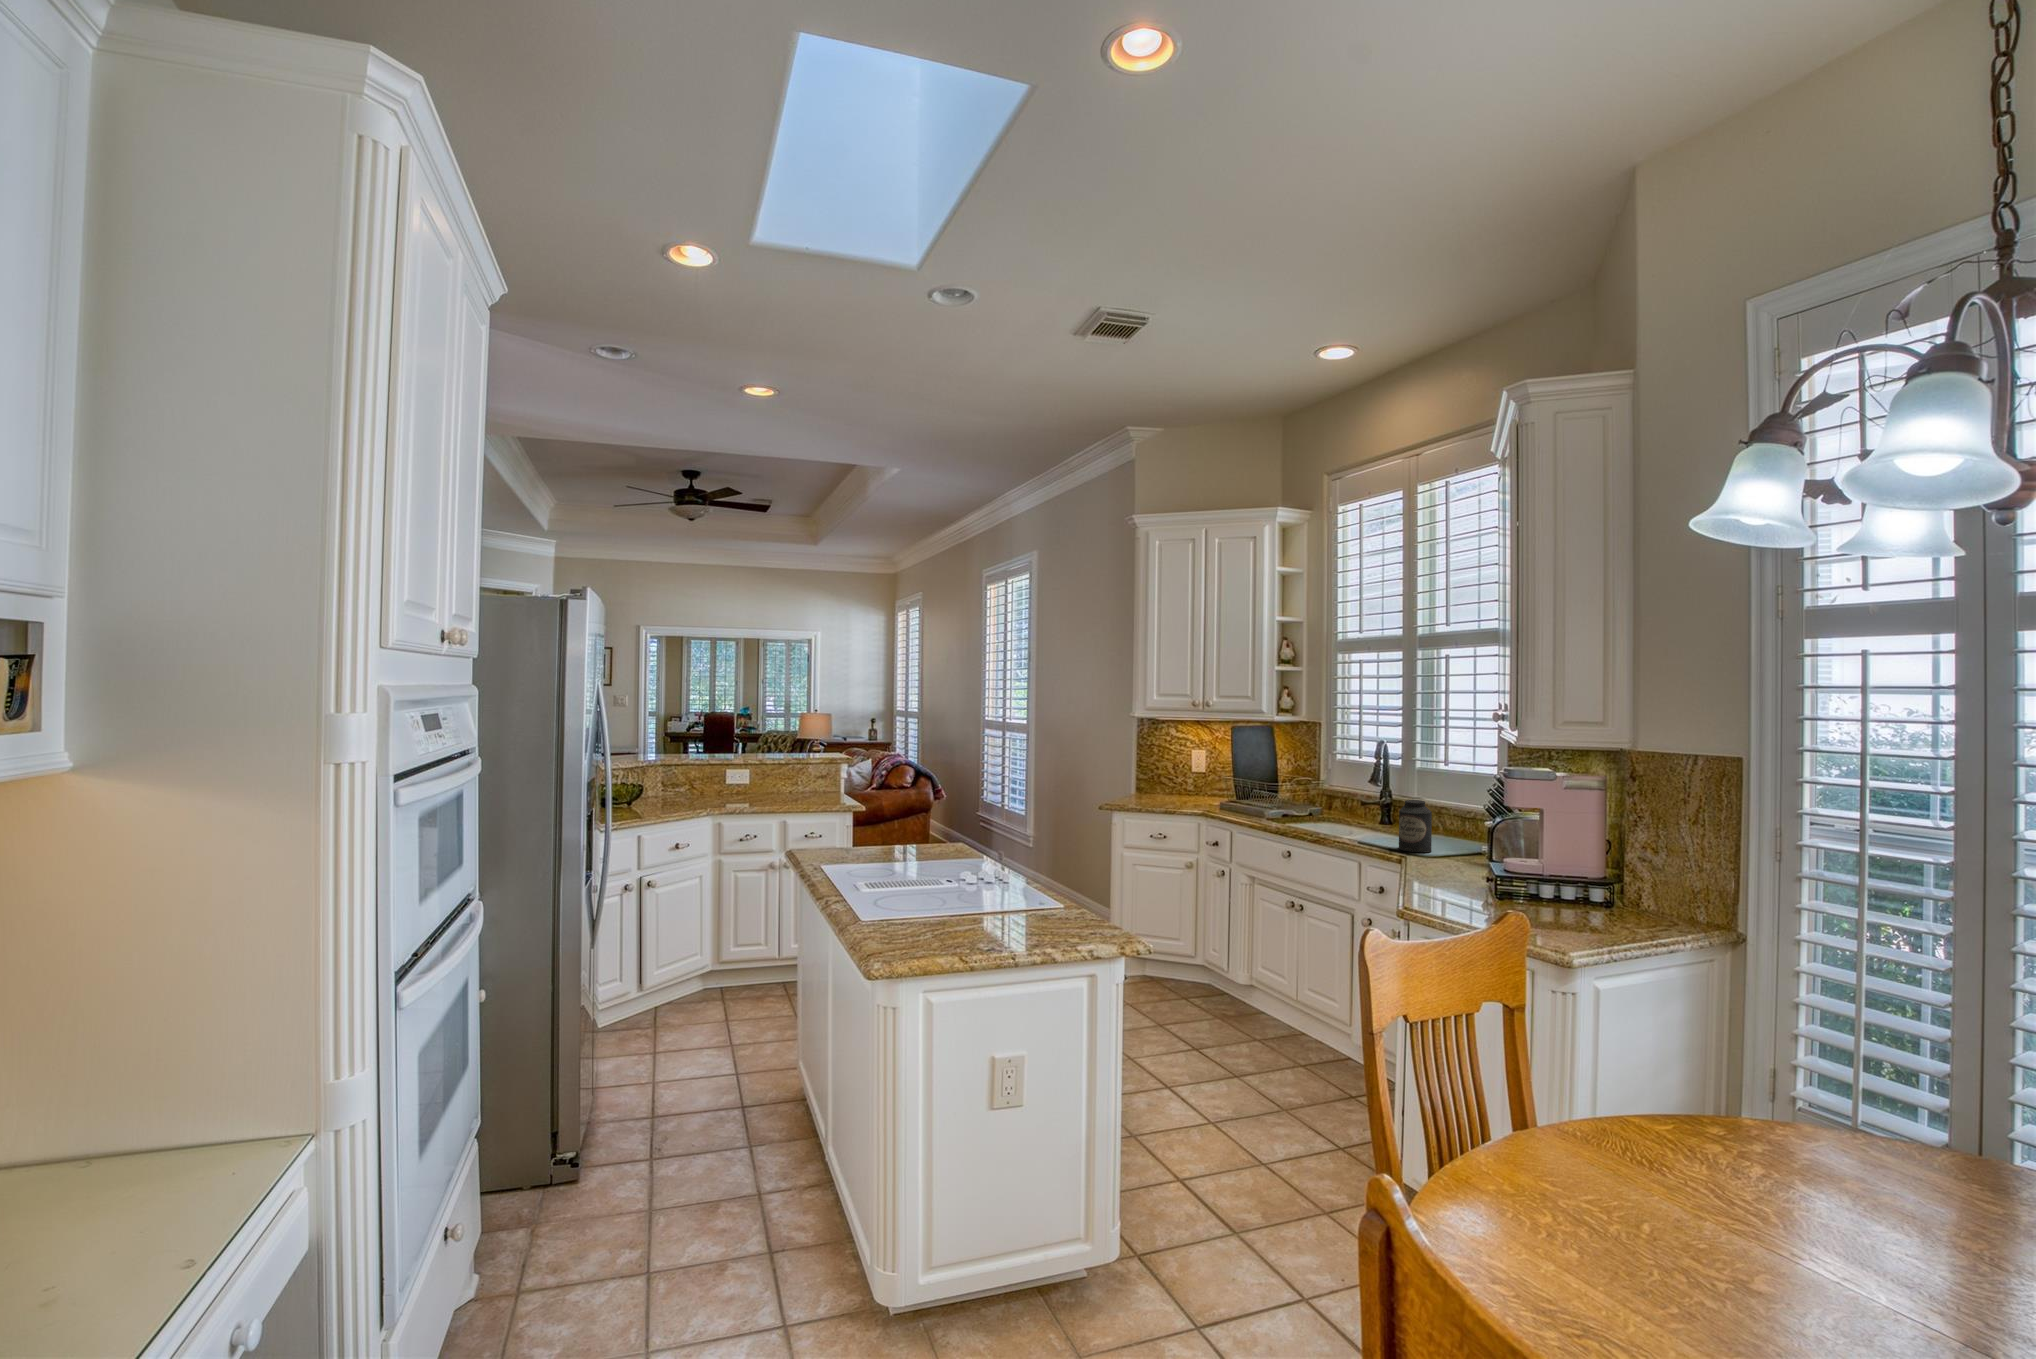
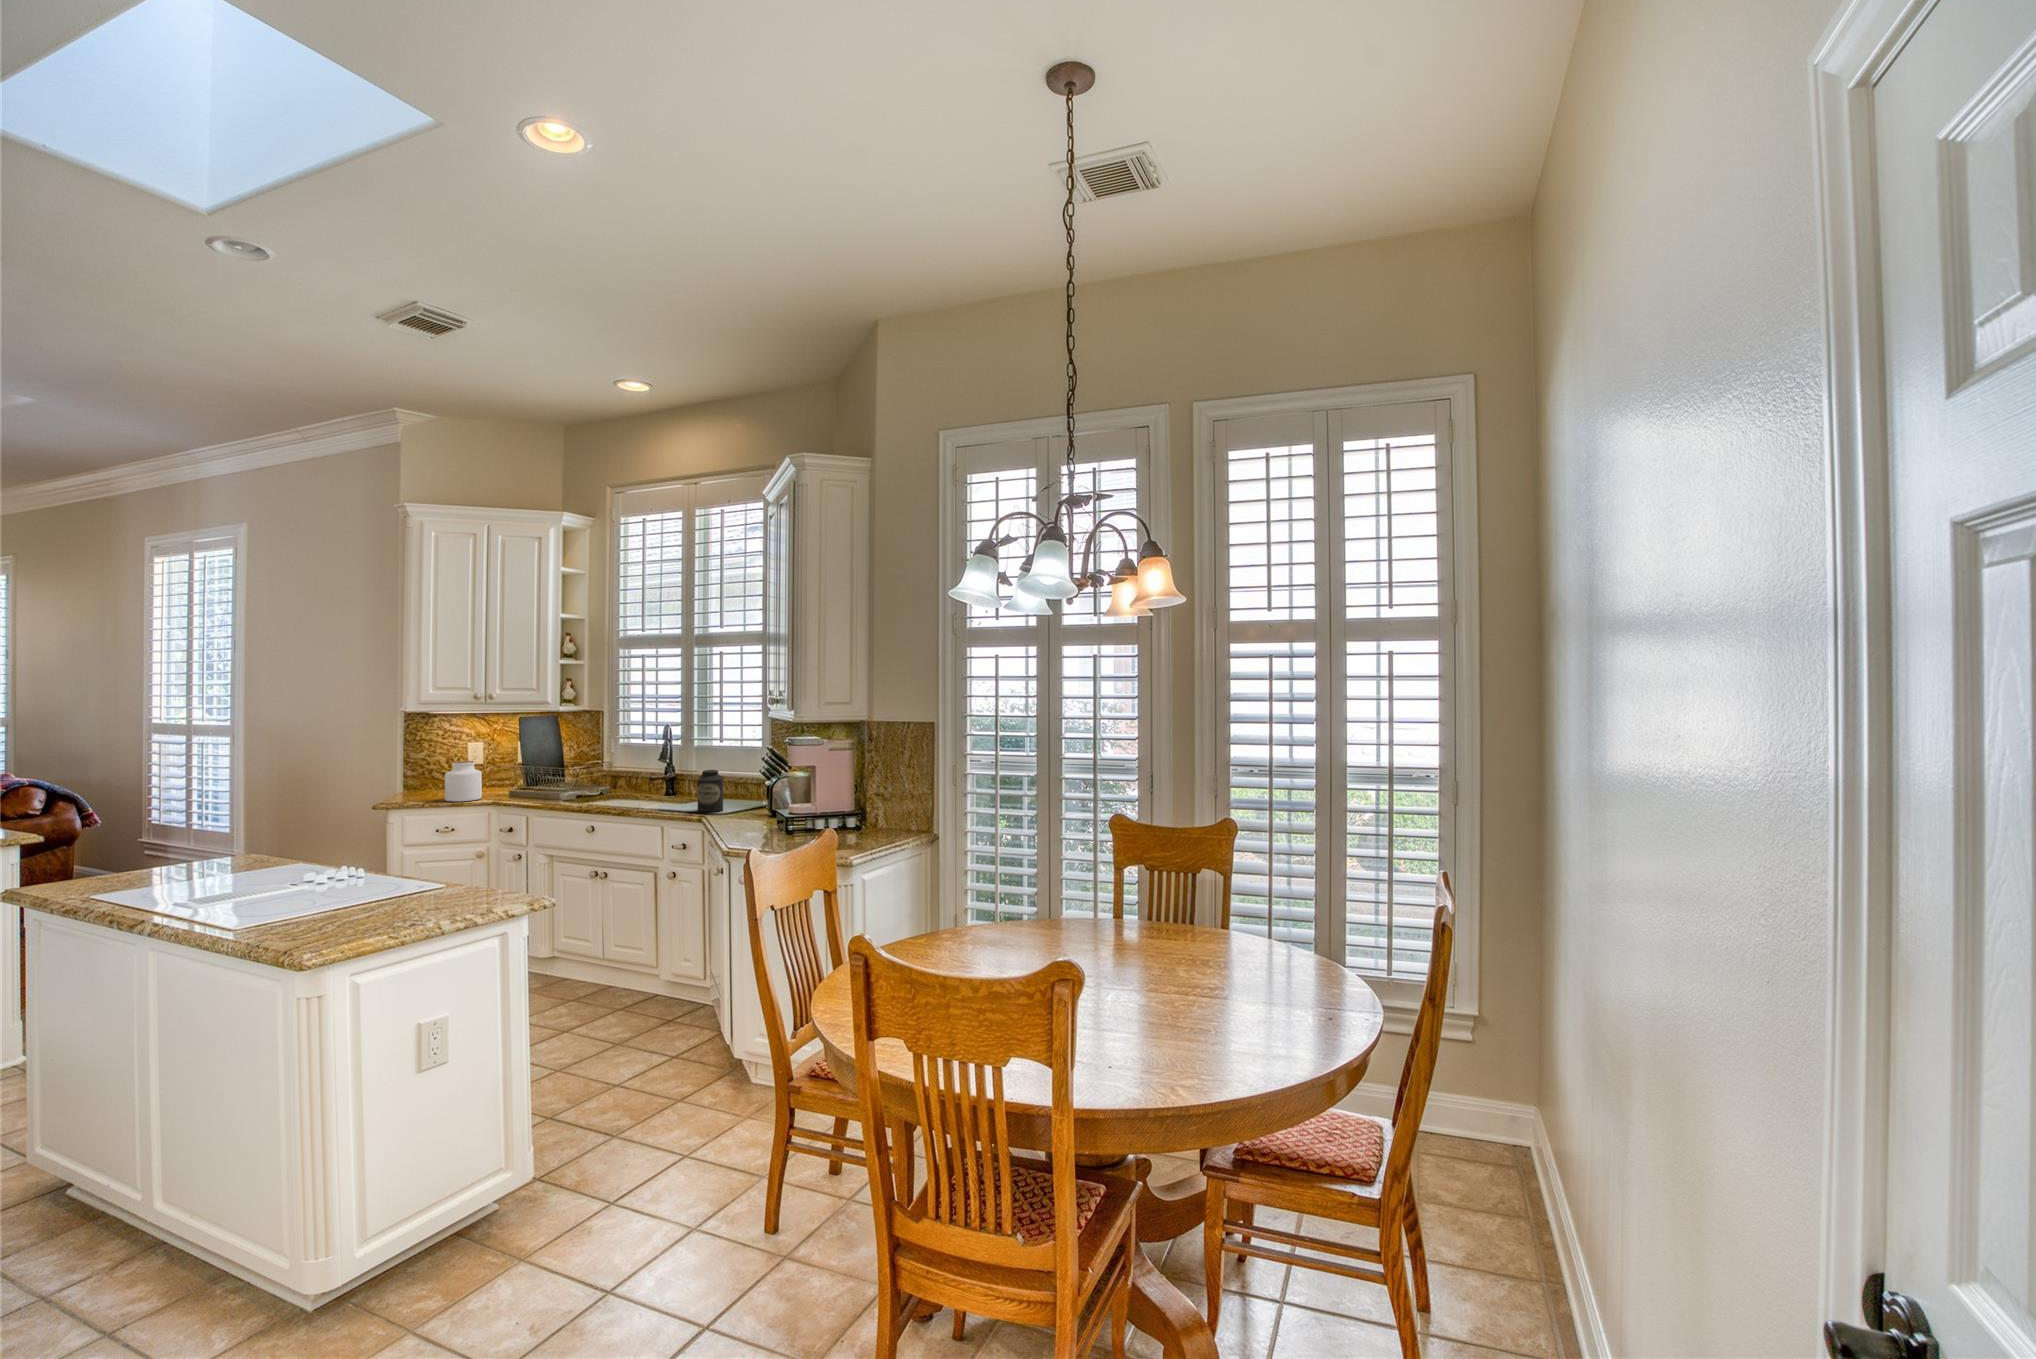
jar: none [1162,767,1194,808] -> present [445,761,482,801]

